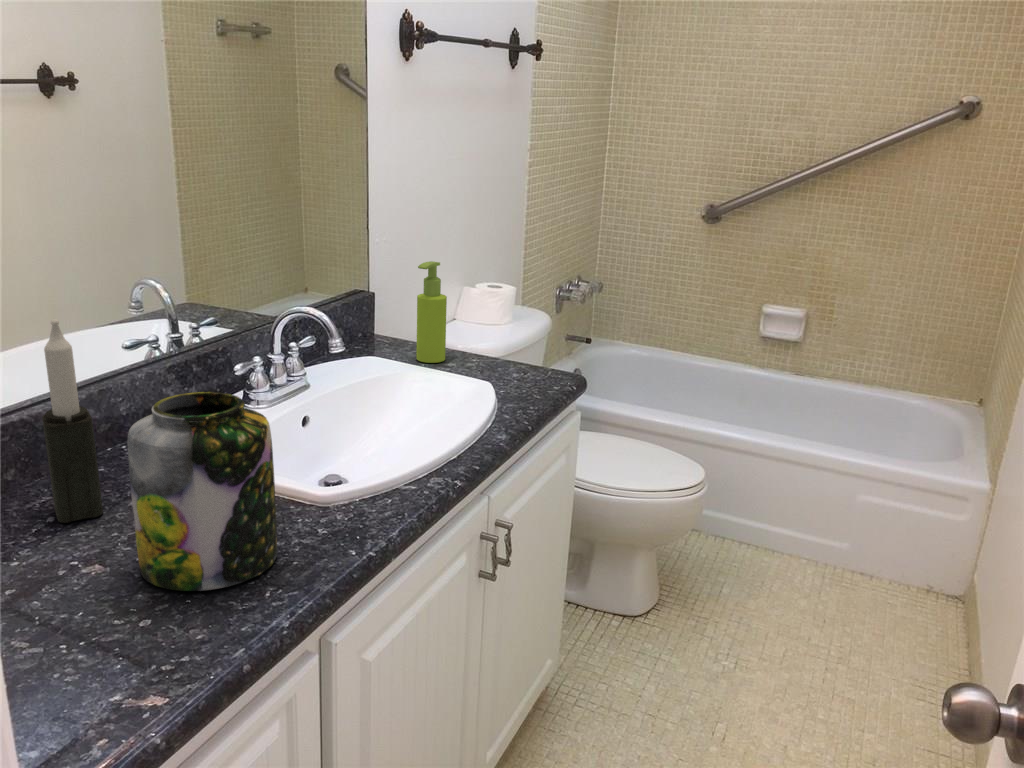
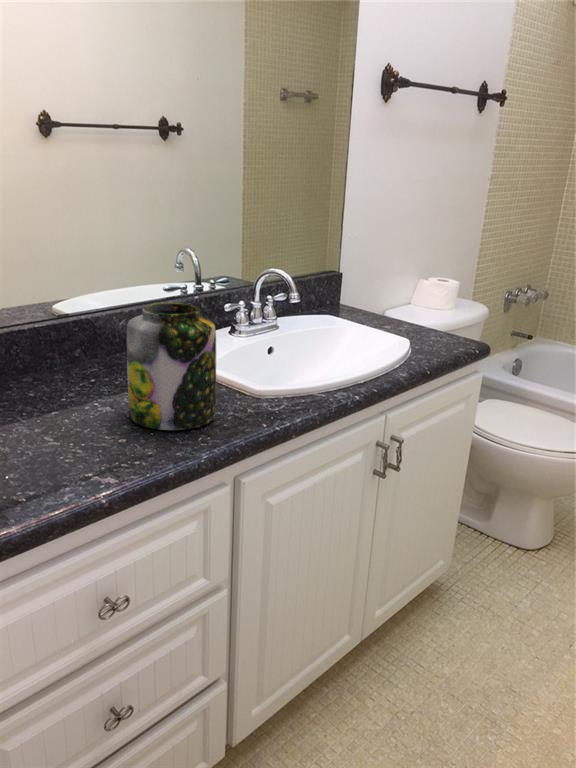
soap dispenser: present [416,261,447,363] -> none [363,249,389,324]
candle: present [42,319,103,523] -> none [93,252,123,383]

